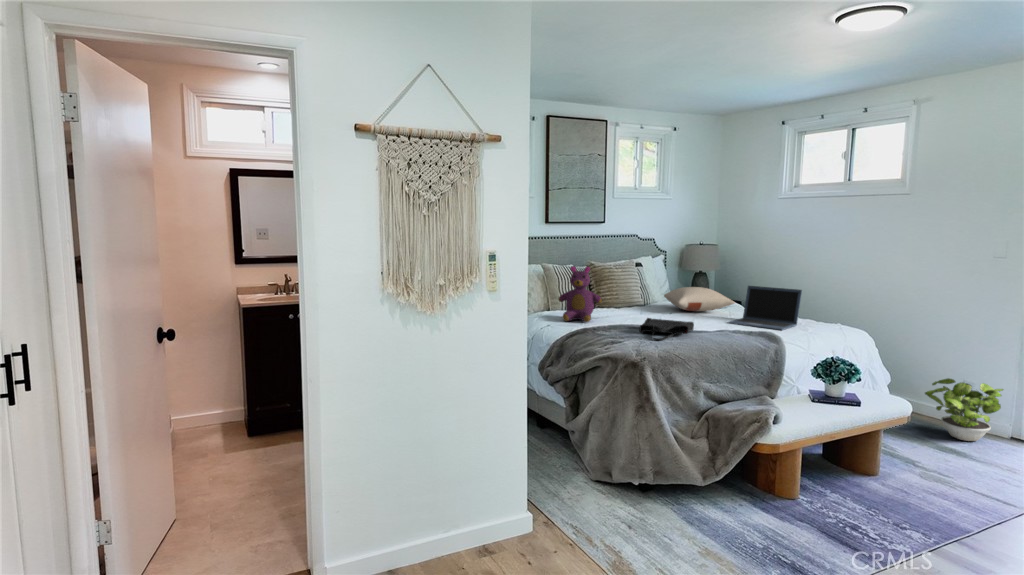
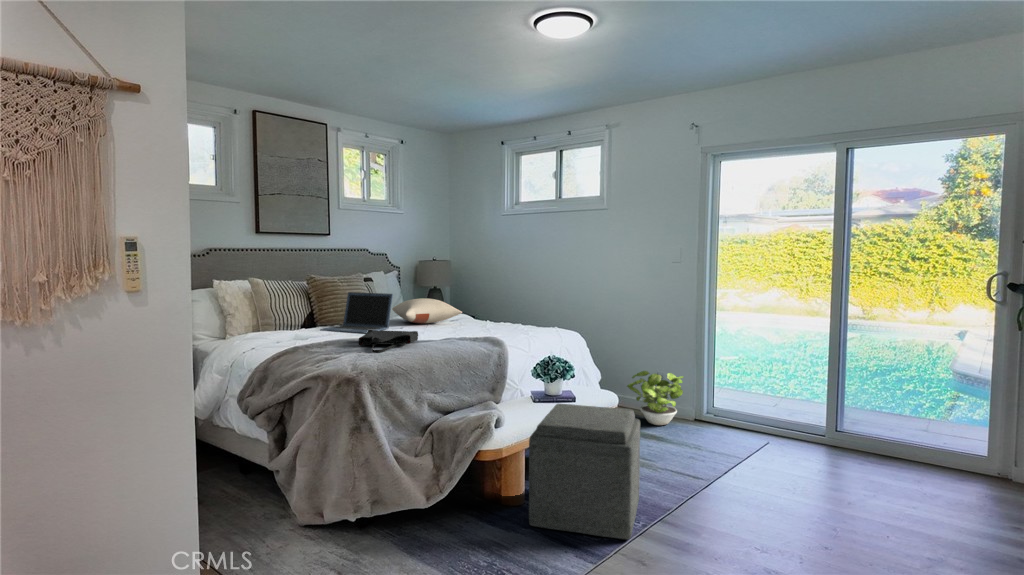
teddy bear: present [559,266,602,322] -> none [267,276,319,340]
laptop: present [728,286,802,330] -> present [320,292,393,333]
ottoman: none [804,406,938,552] -> present [529,404,640,539]

